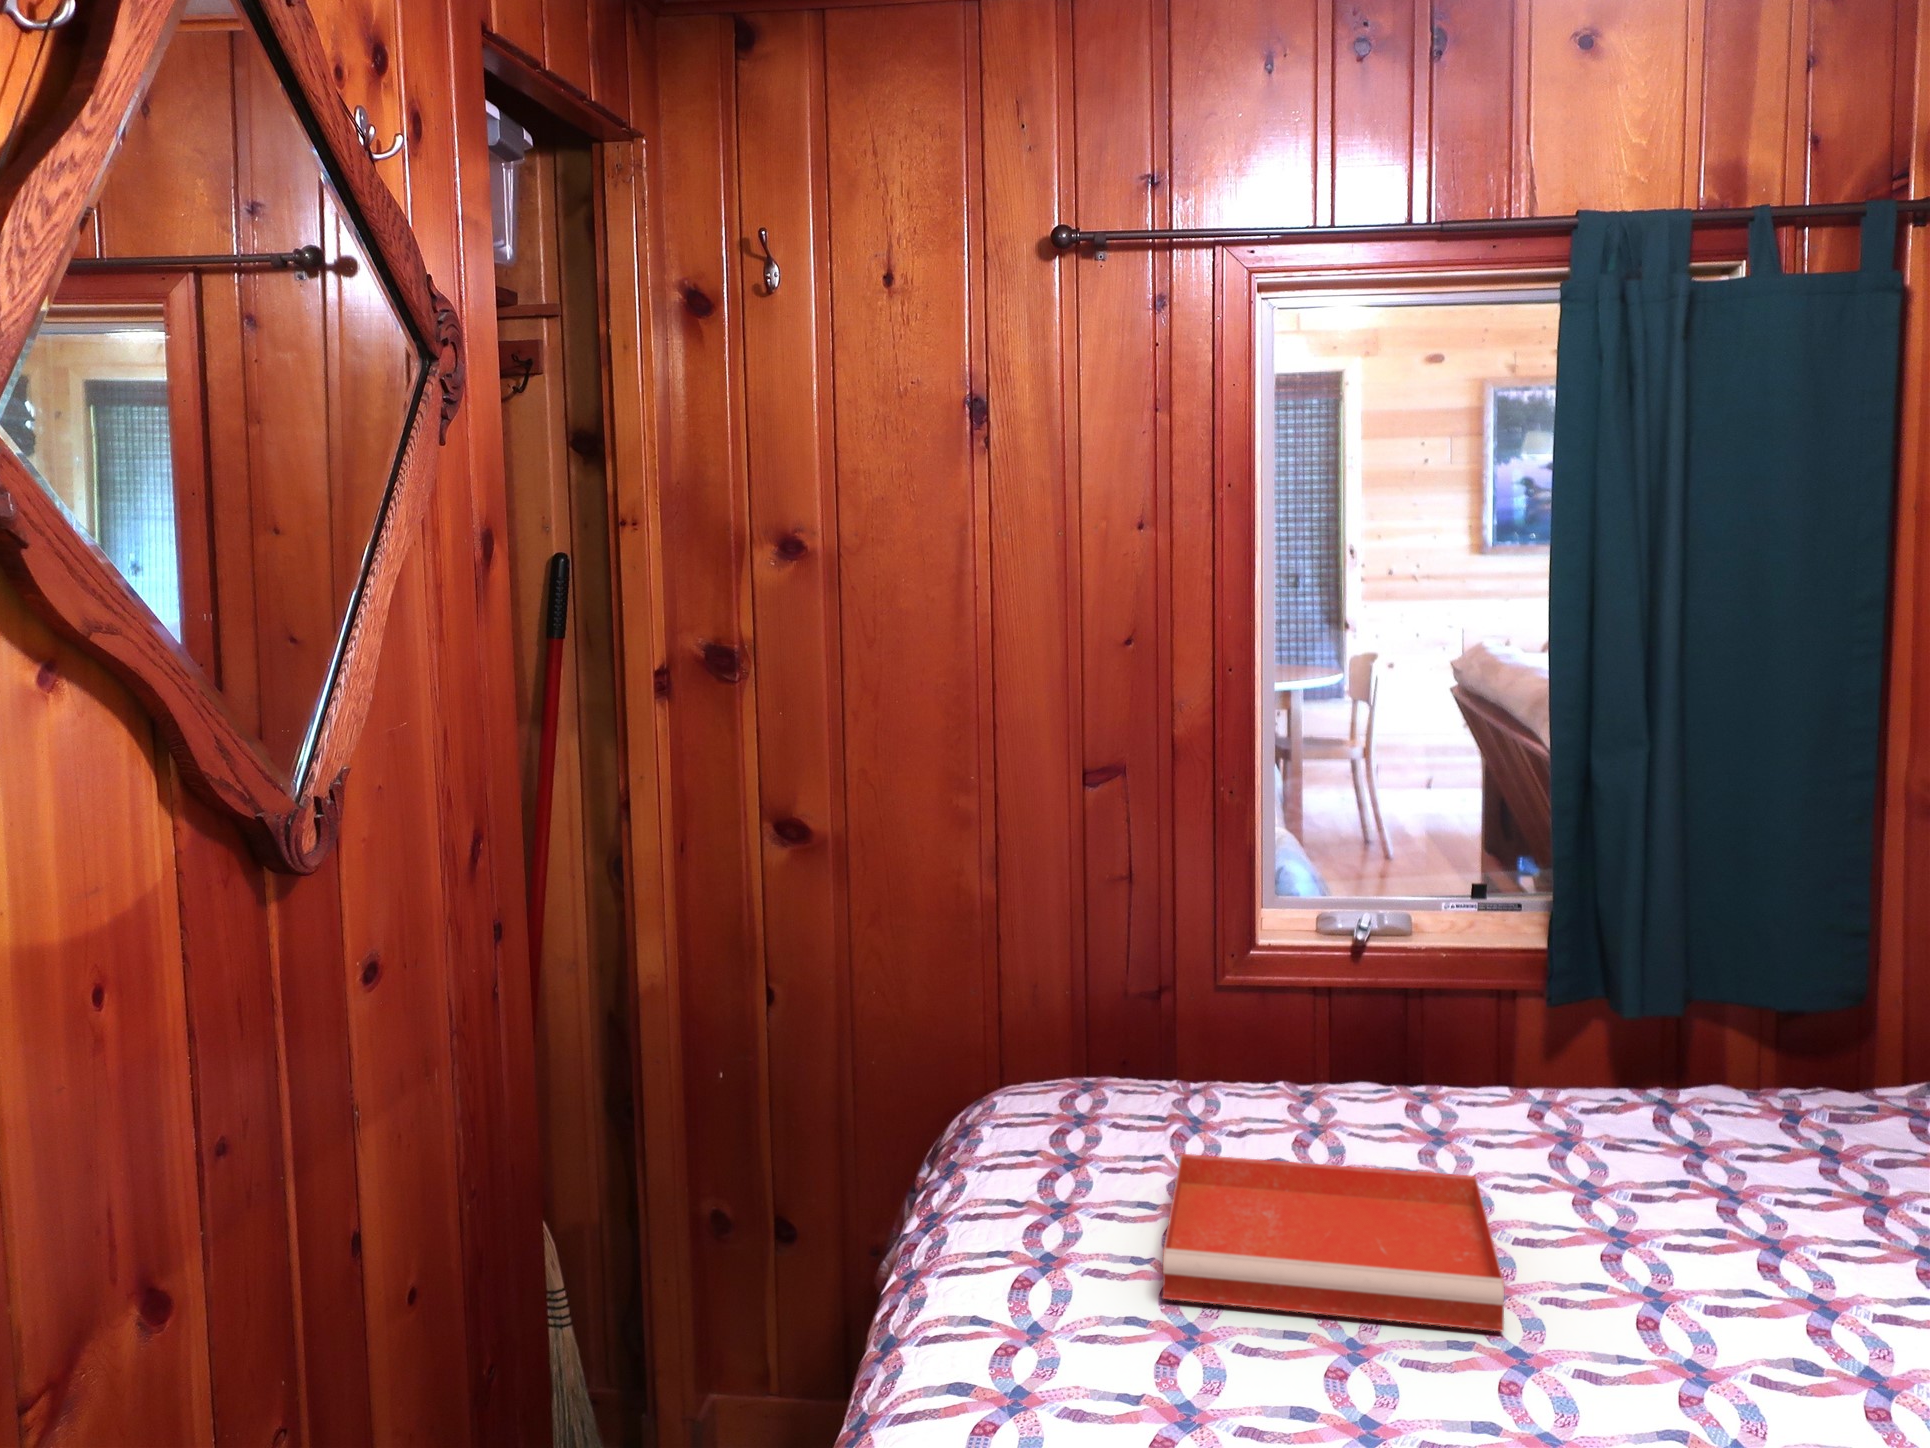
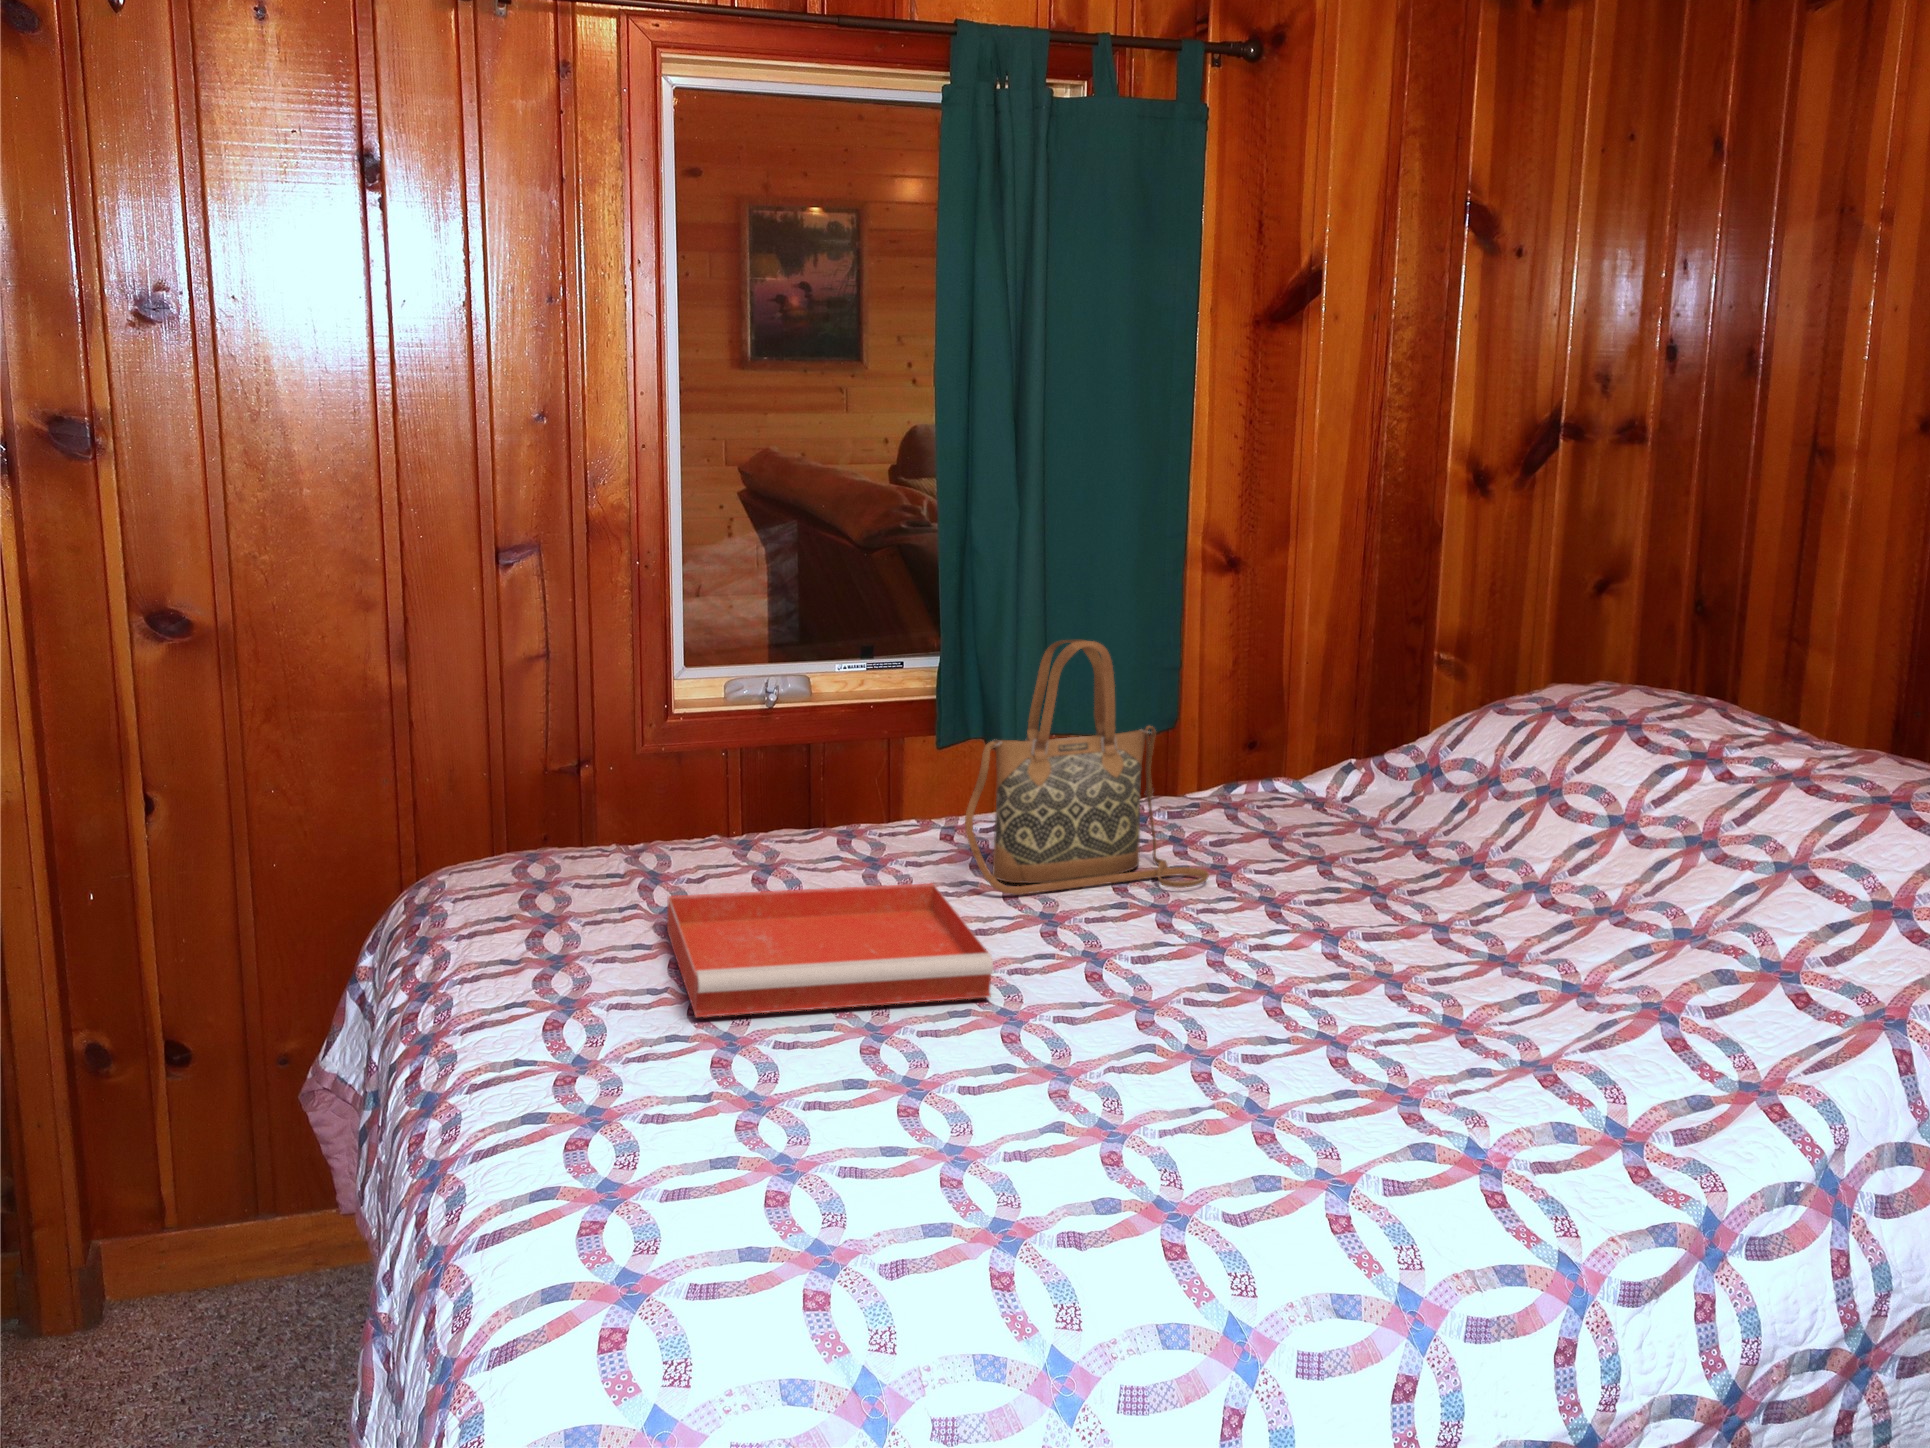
handbag: none [1525,907,1854,1220] -> present [965,640,1209,895]

